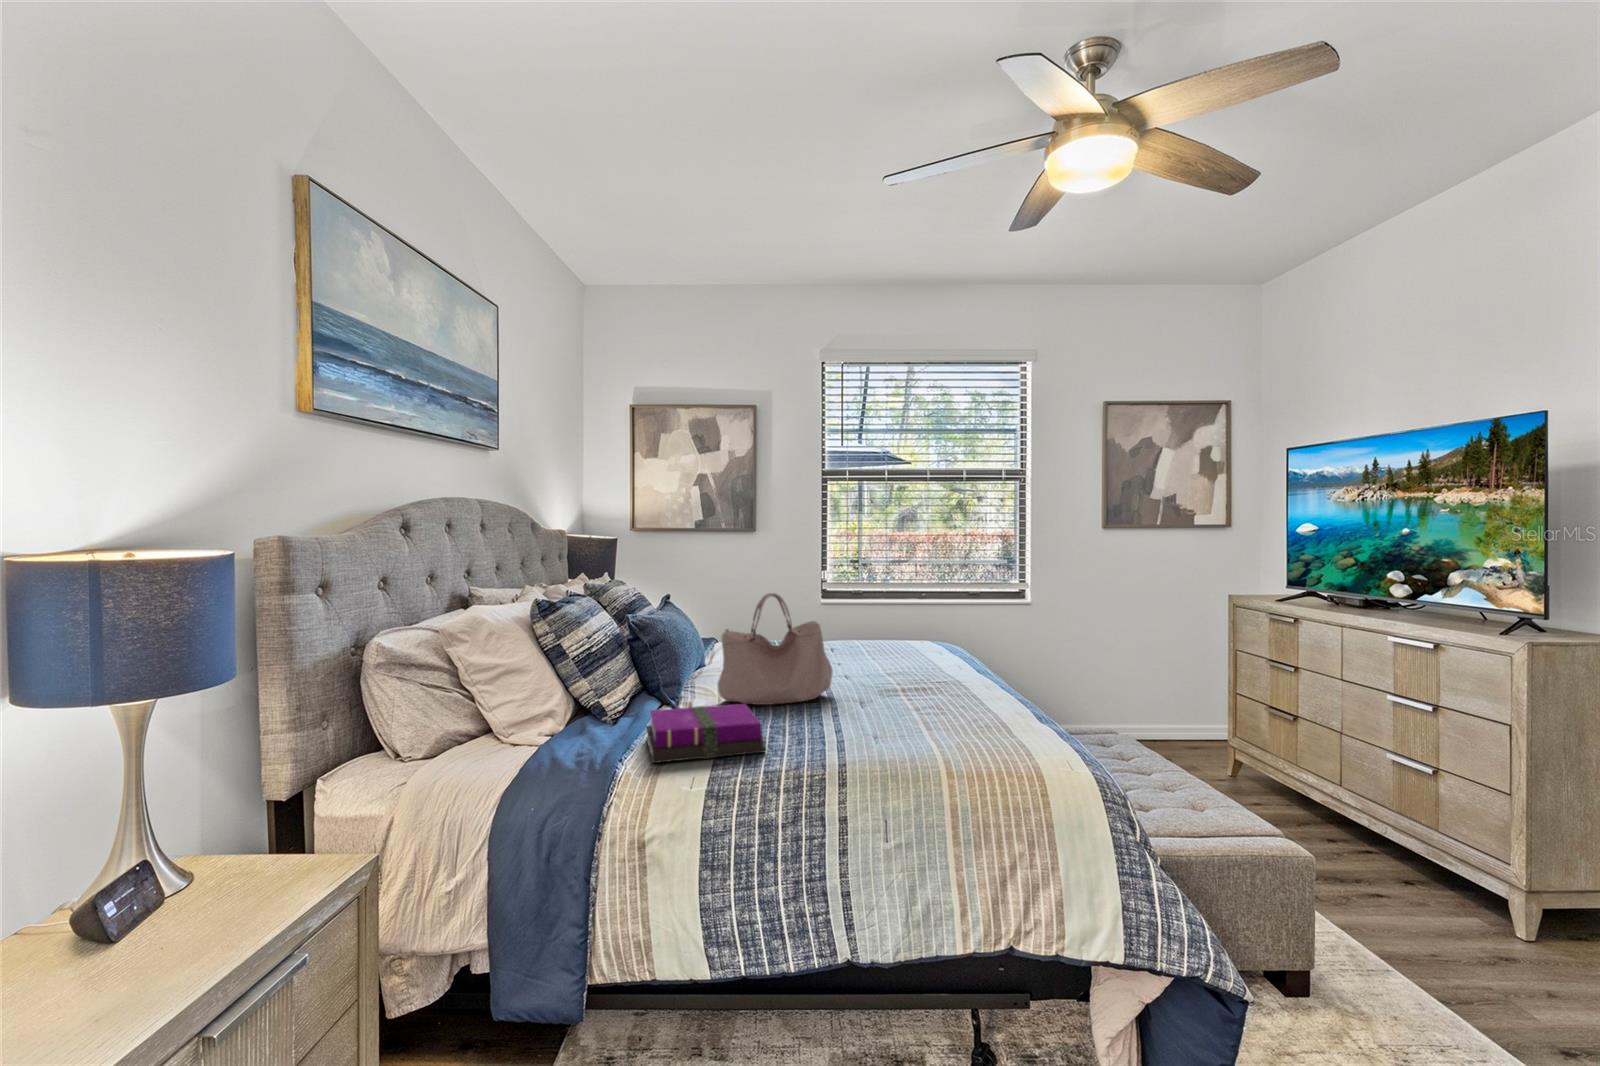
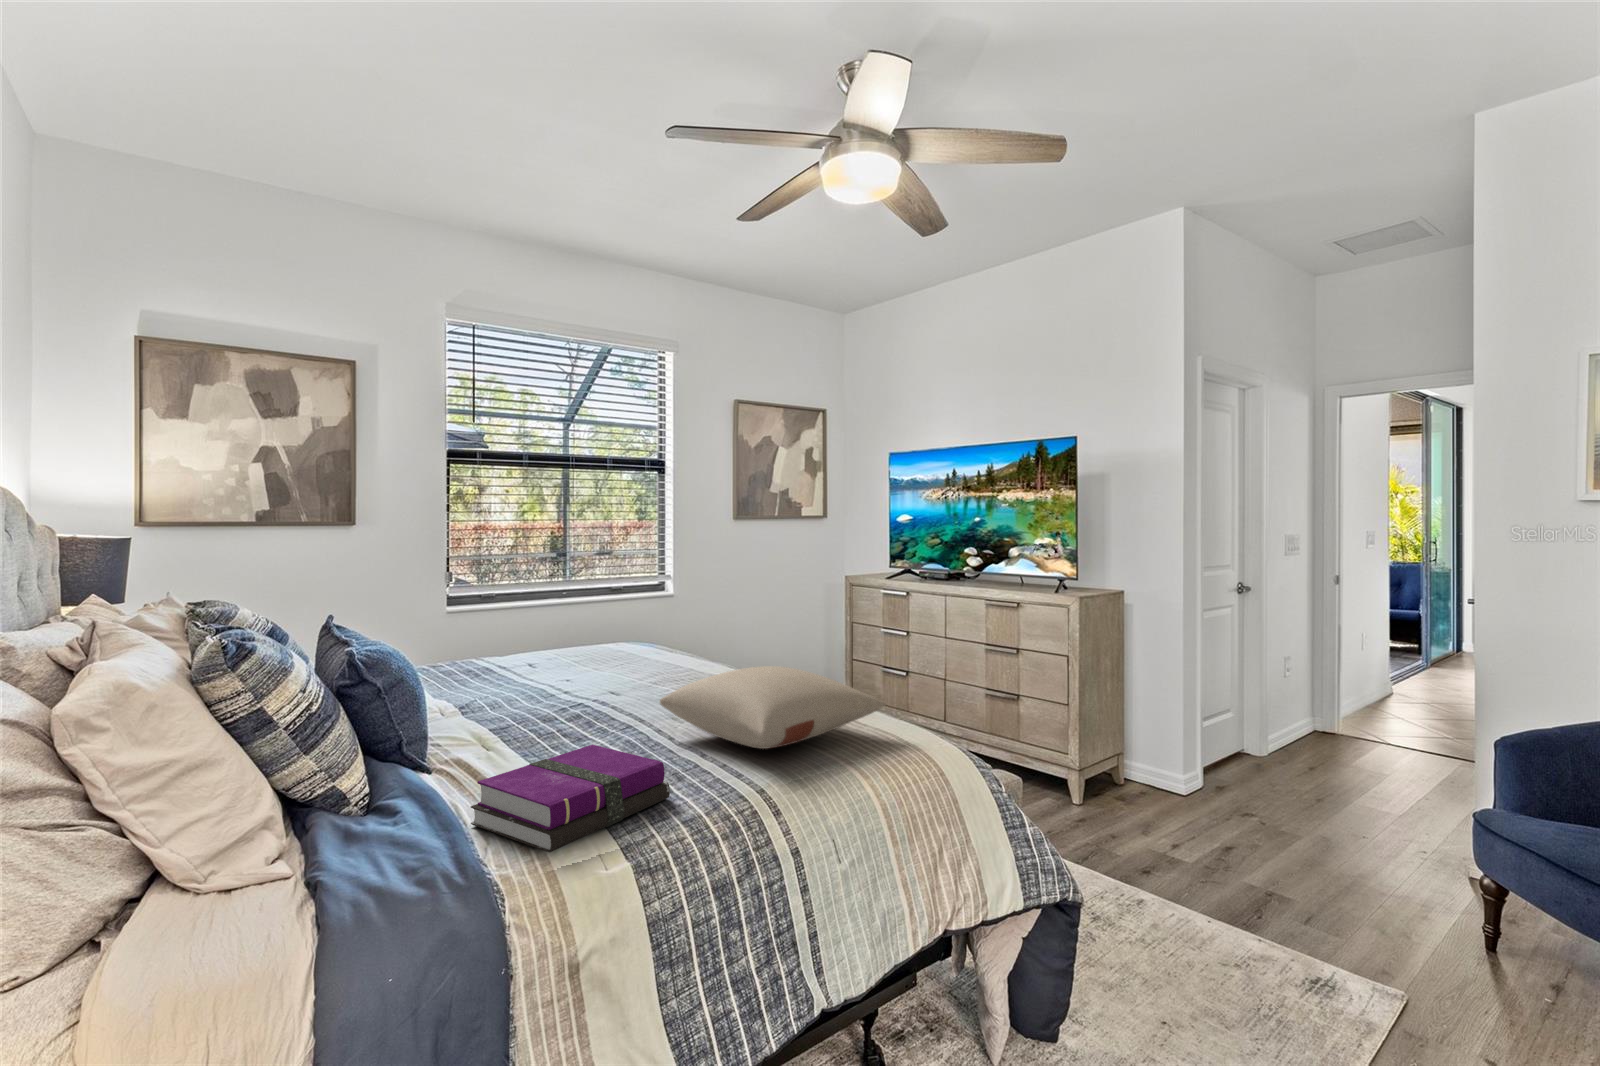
handbag: present [718,593,833,705] -> none [487,598,625,752]
pillow: none [834,666,1007,736] -> present [659,666,885,749]

